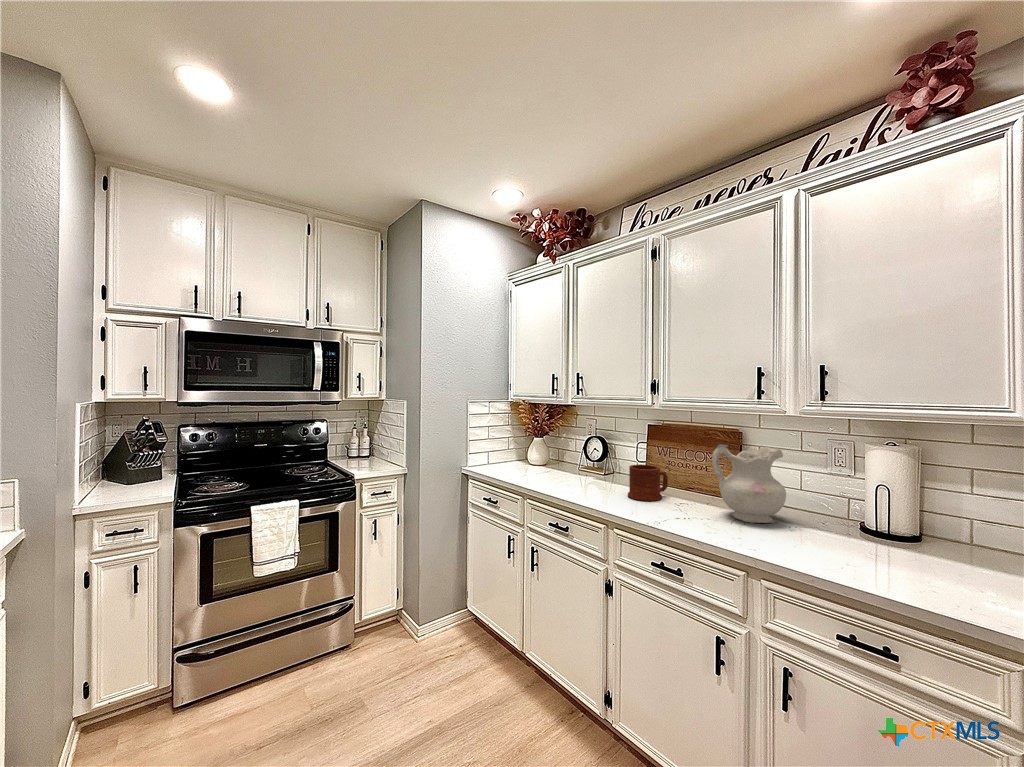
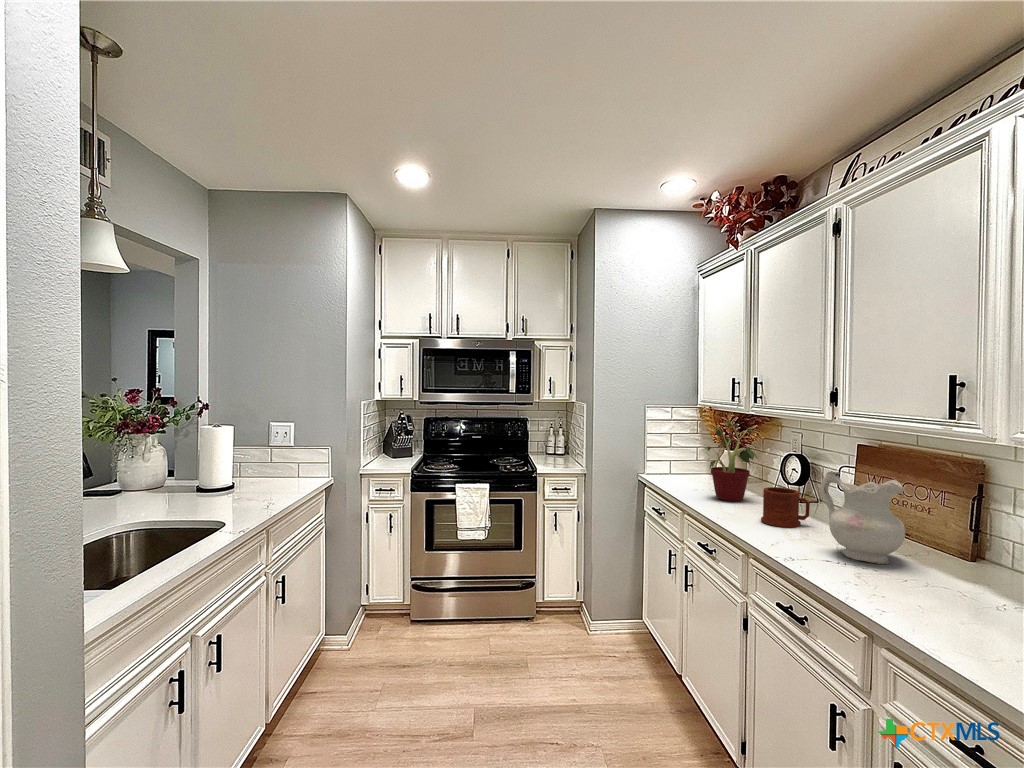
potted plant: none [550,408,596,483] -> present [705,421,757,502]

